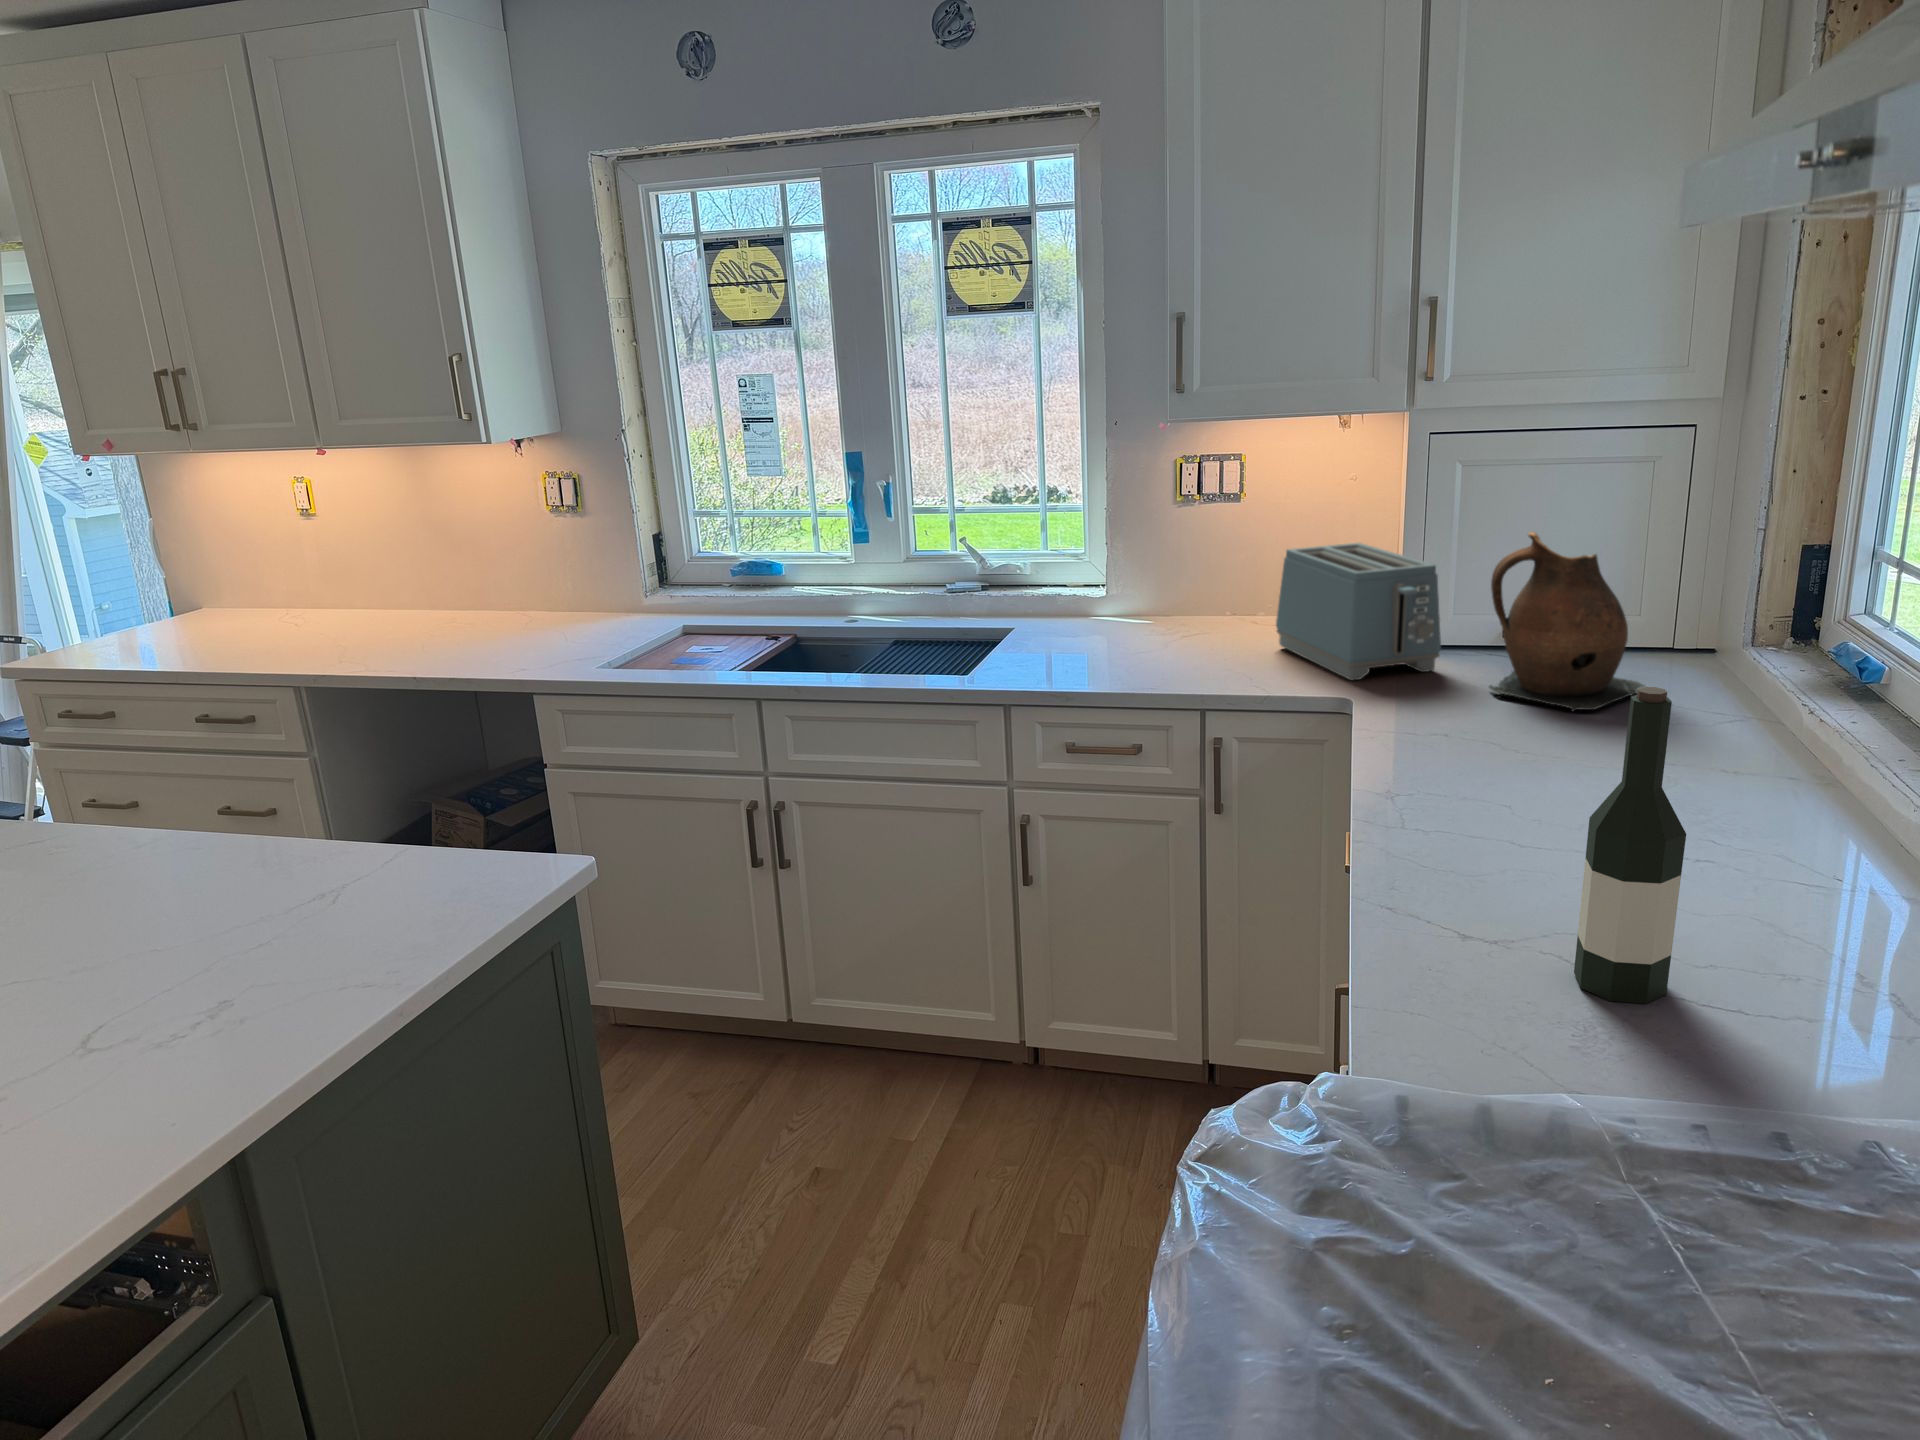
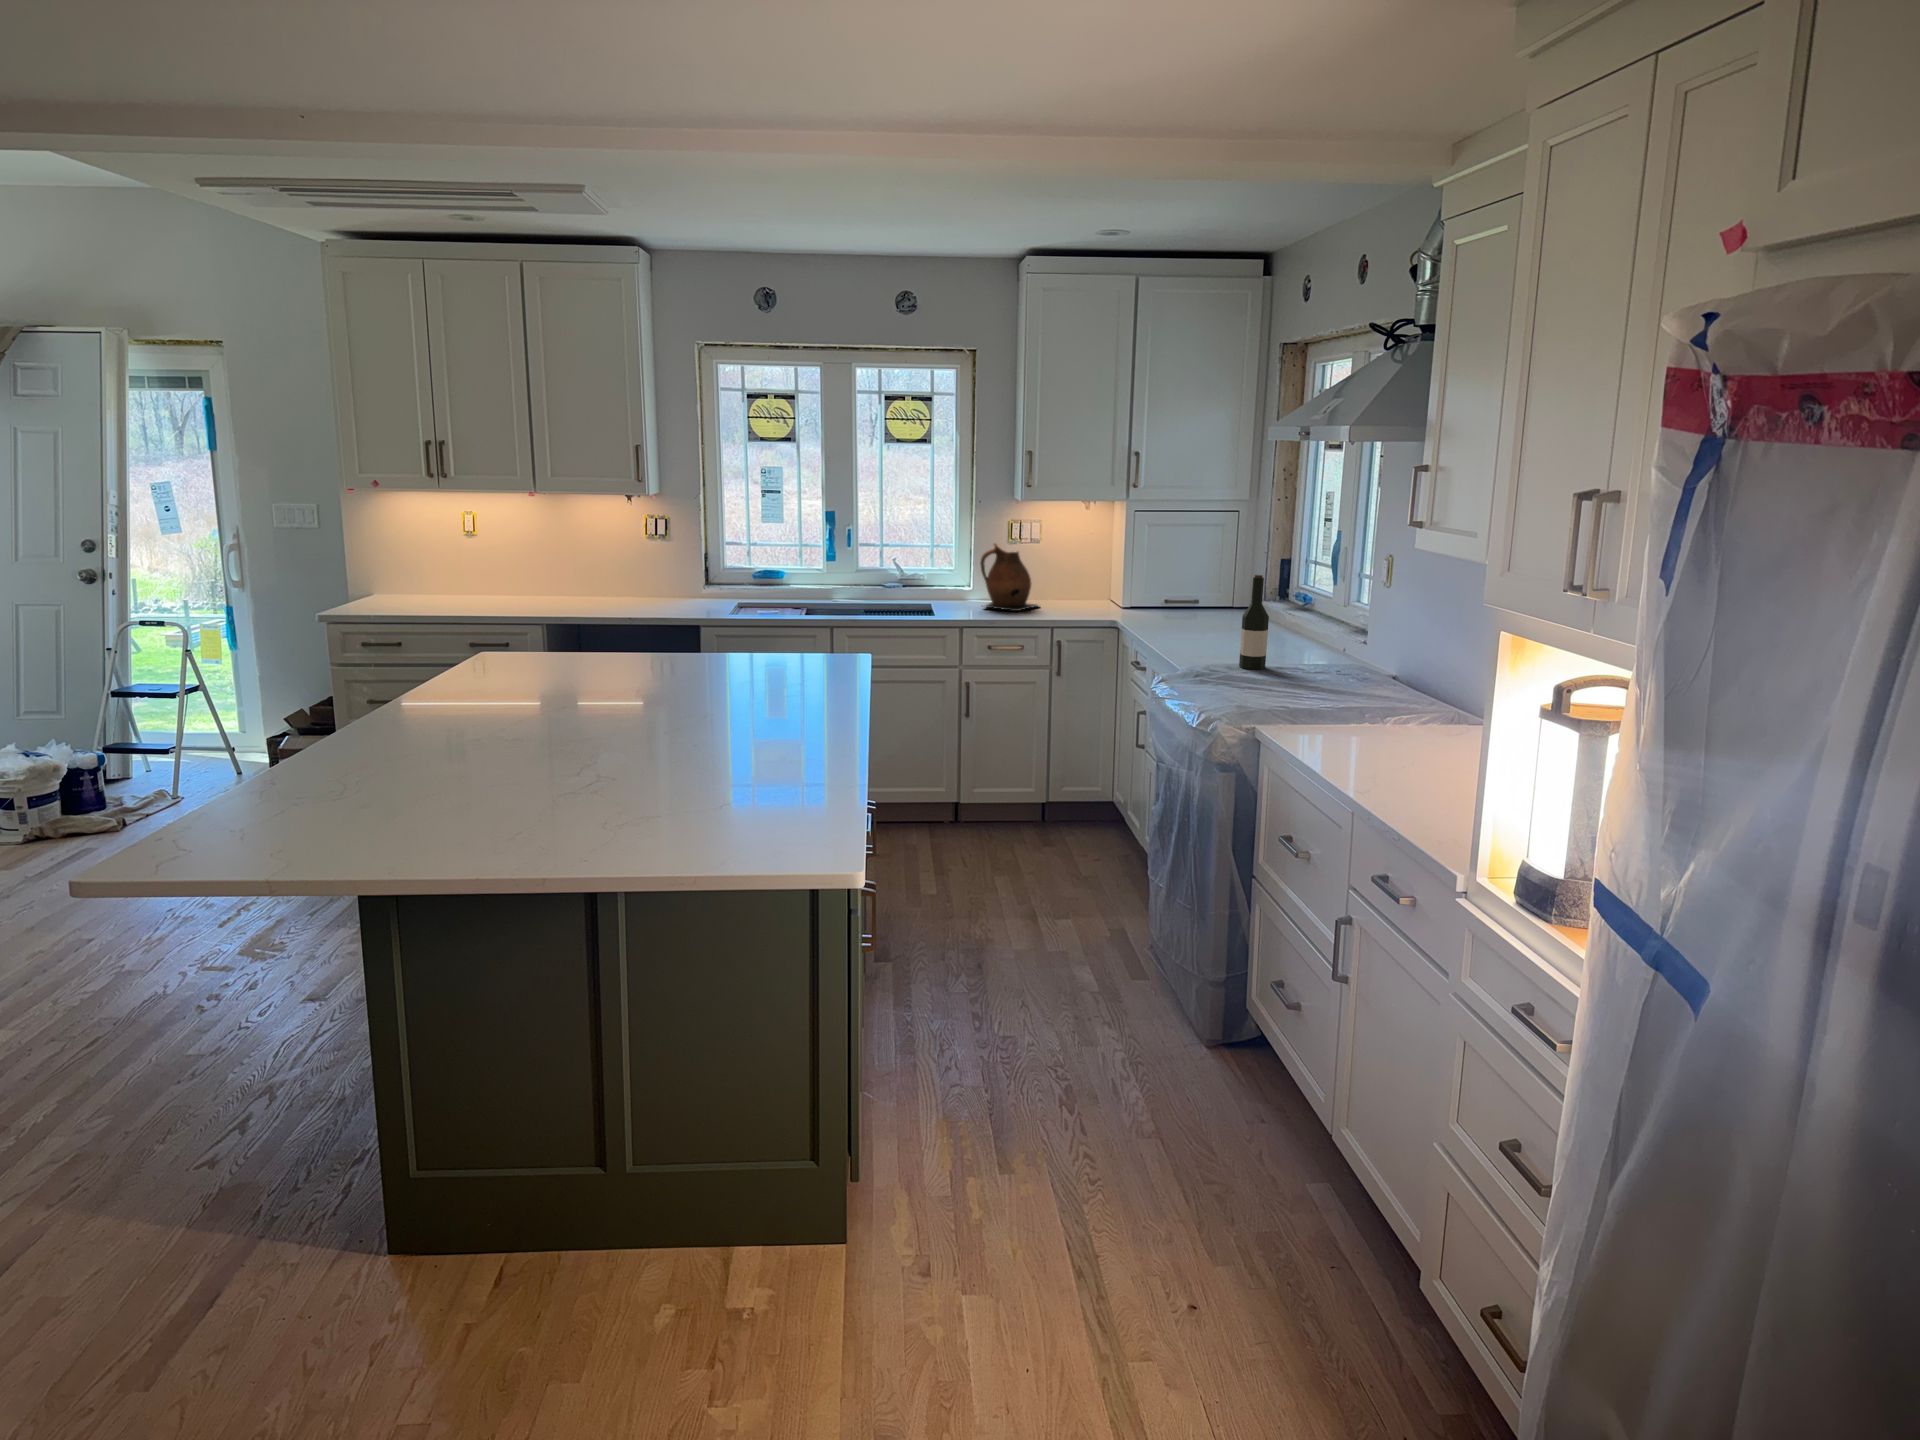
ceramic pitcher: present [1489,532,1645,712] -> present [980,543,1038,611]
toaster: present [1276,543,1441,680] -> none [1064,560,1144,618]

